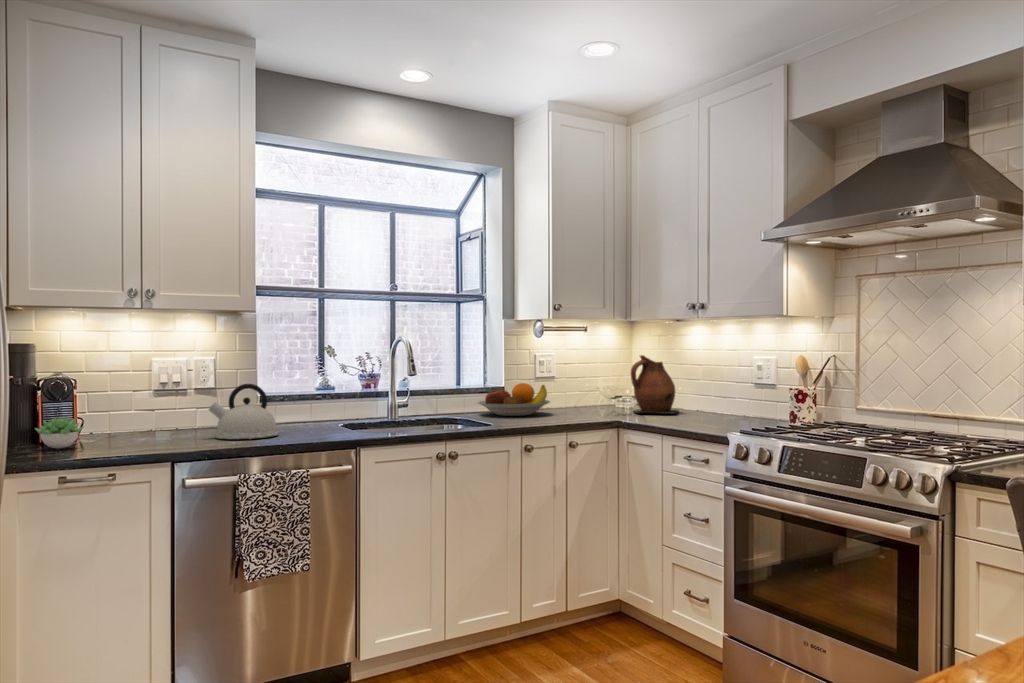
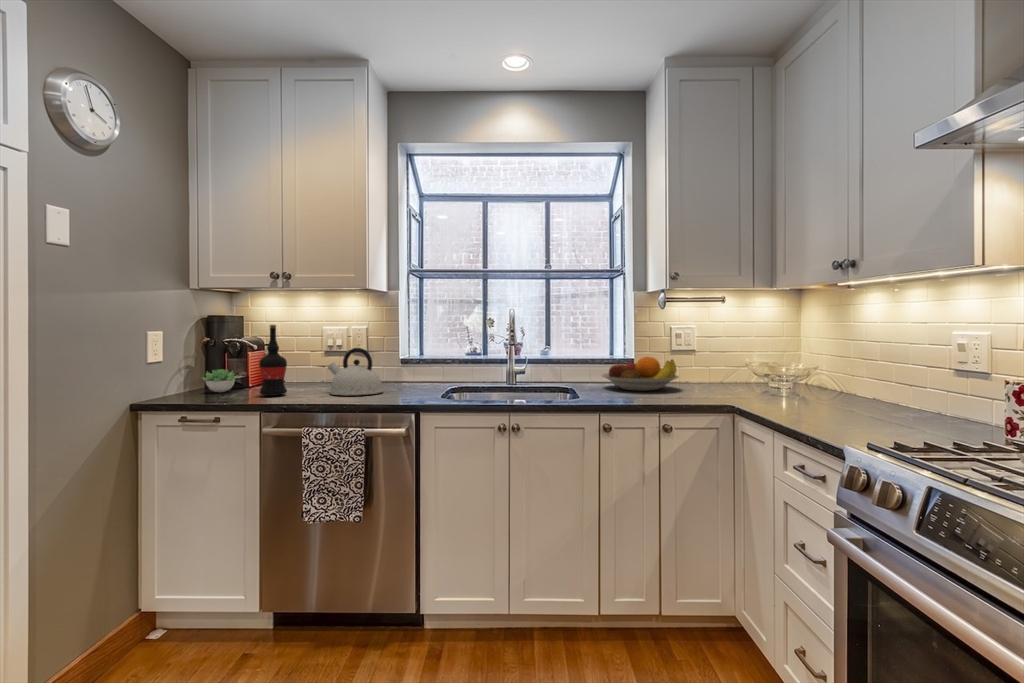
ceramic pitcher: present [631,355,679,414] -> none [774,329,847,403]
wine bottle: none [138,359,172,446] -> present [259,325,287,396]

